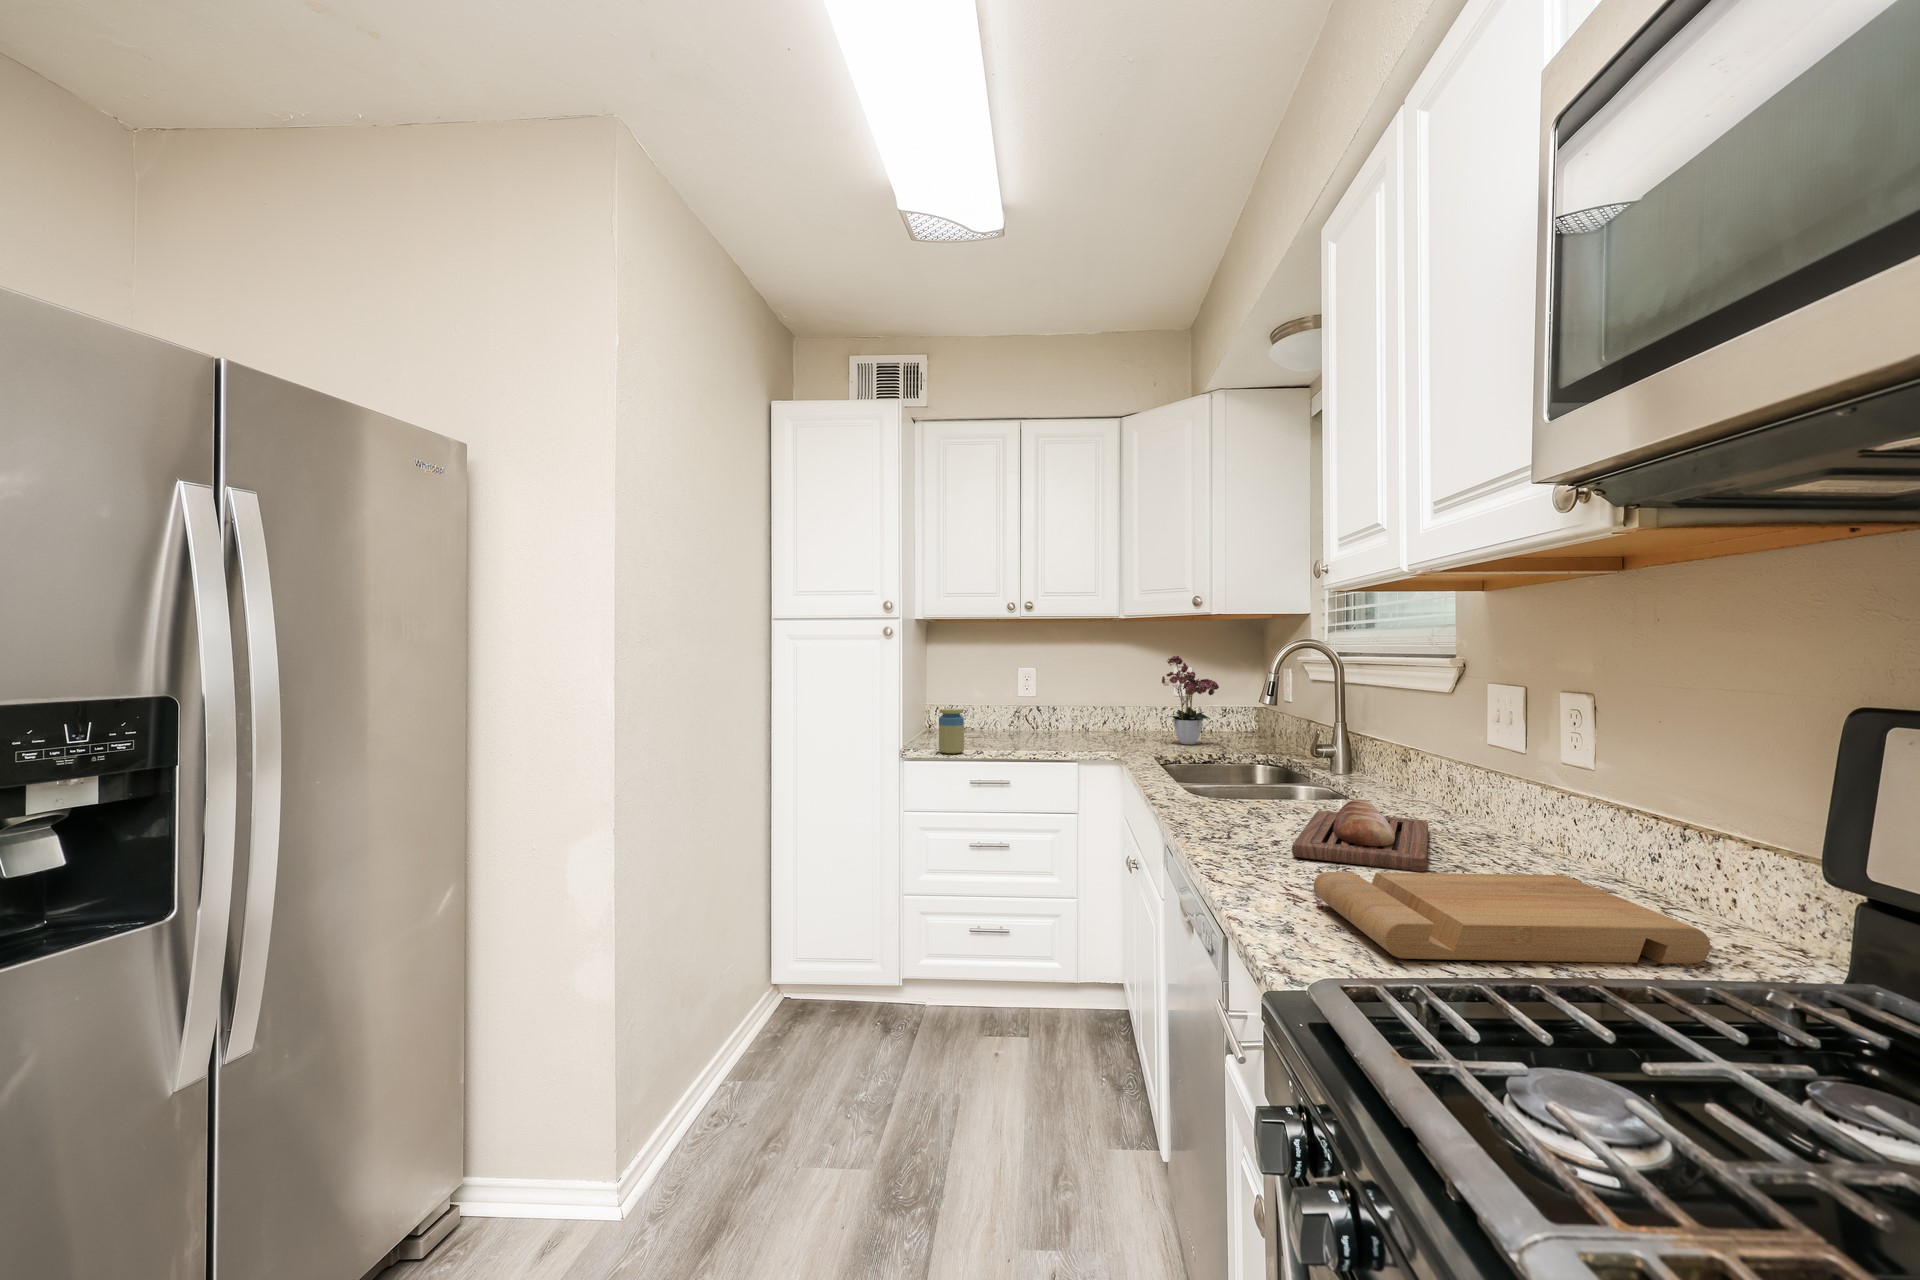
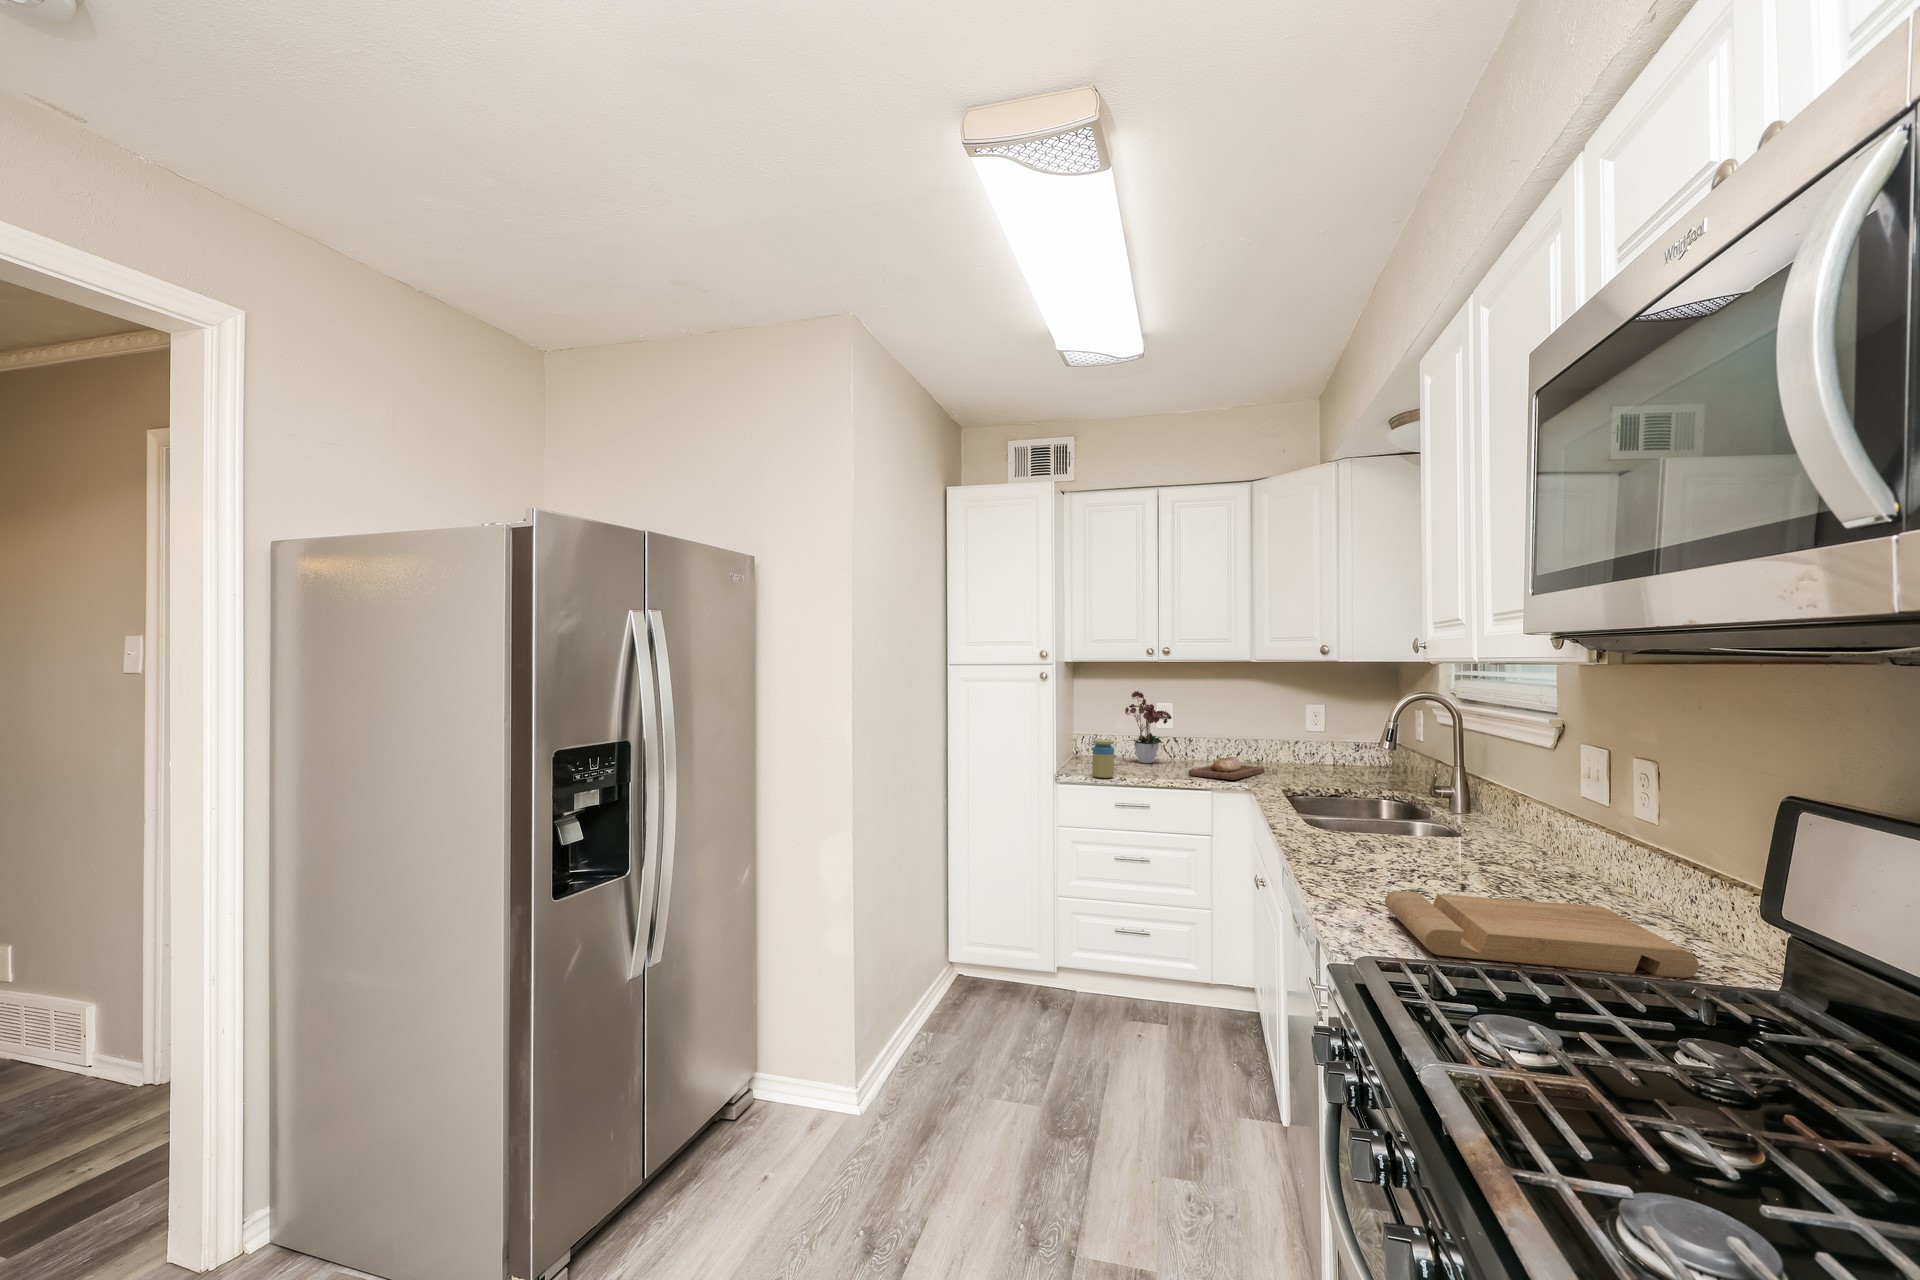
flower arrangement: present [1162,656,1219,744] -> present [1125,691,1172,763]
bread loaf: present [1292,799,1428,872] -> present [1188,757,1265,780]

